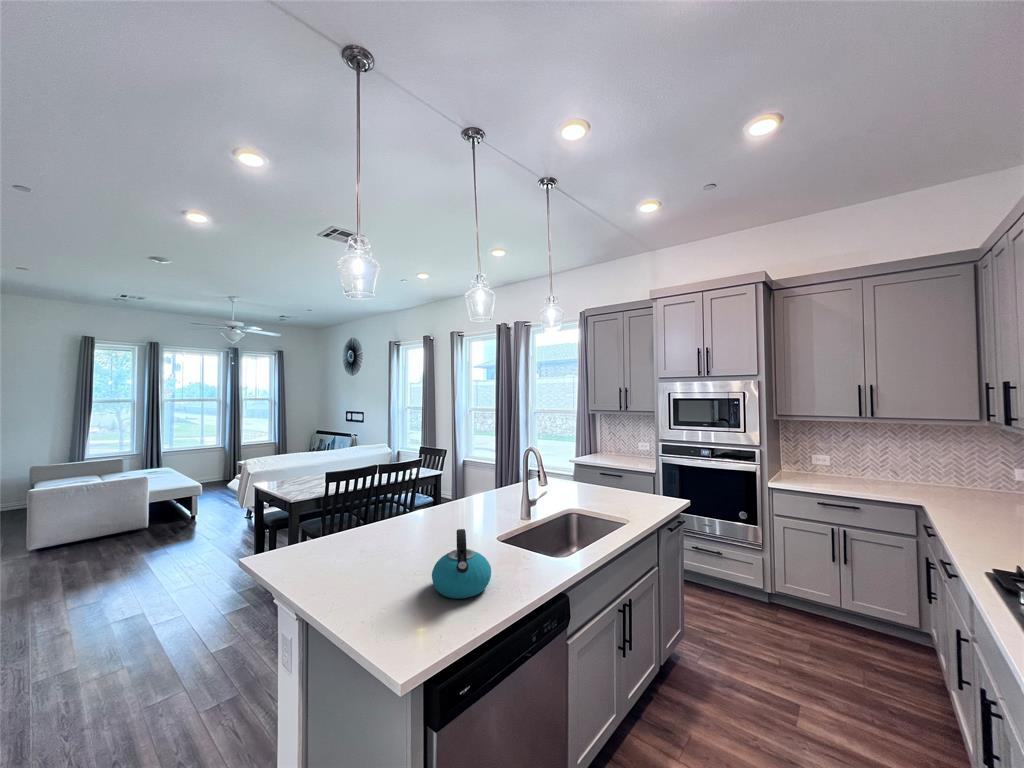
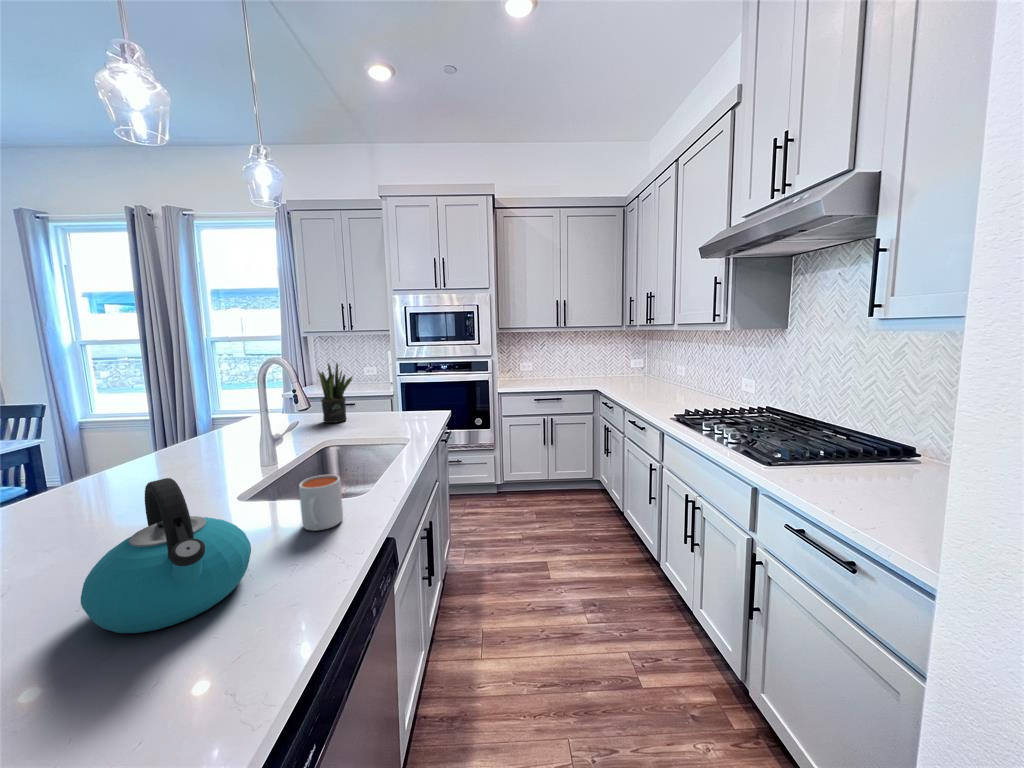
potted plant: none [577,450,600,498] -> present [318,363,352,423]
mug: none [522,543,545,578] -> present [299,475,343,531]

